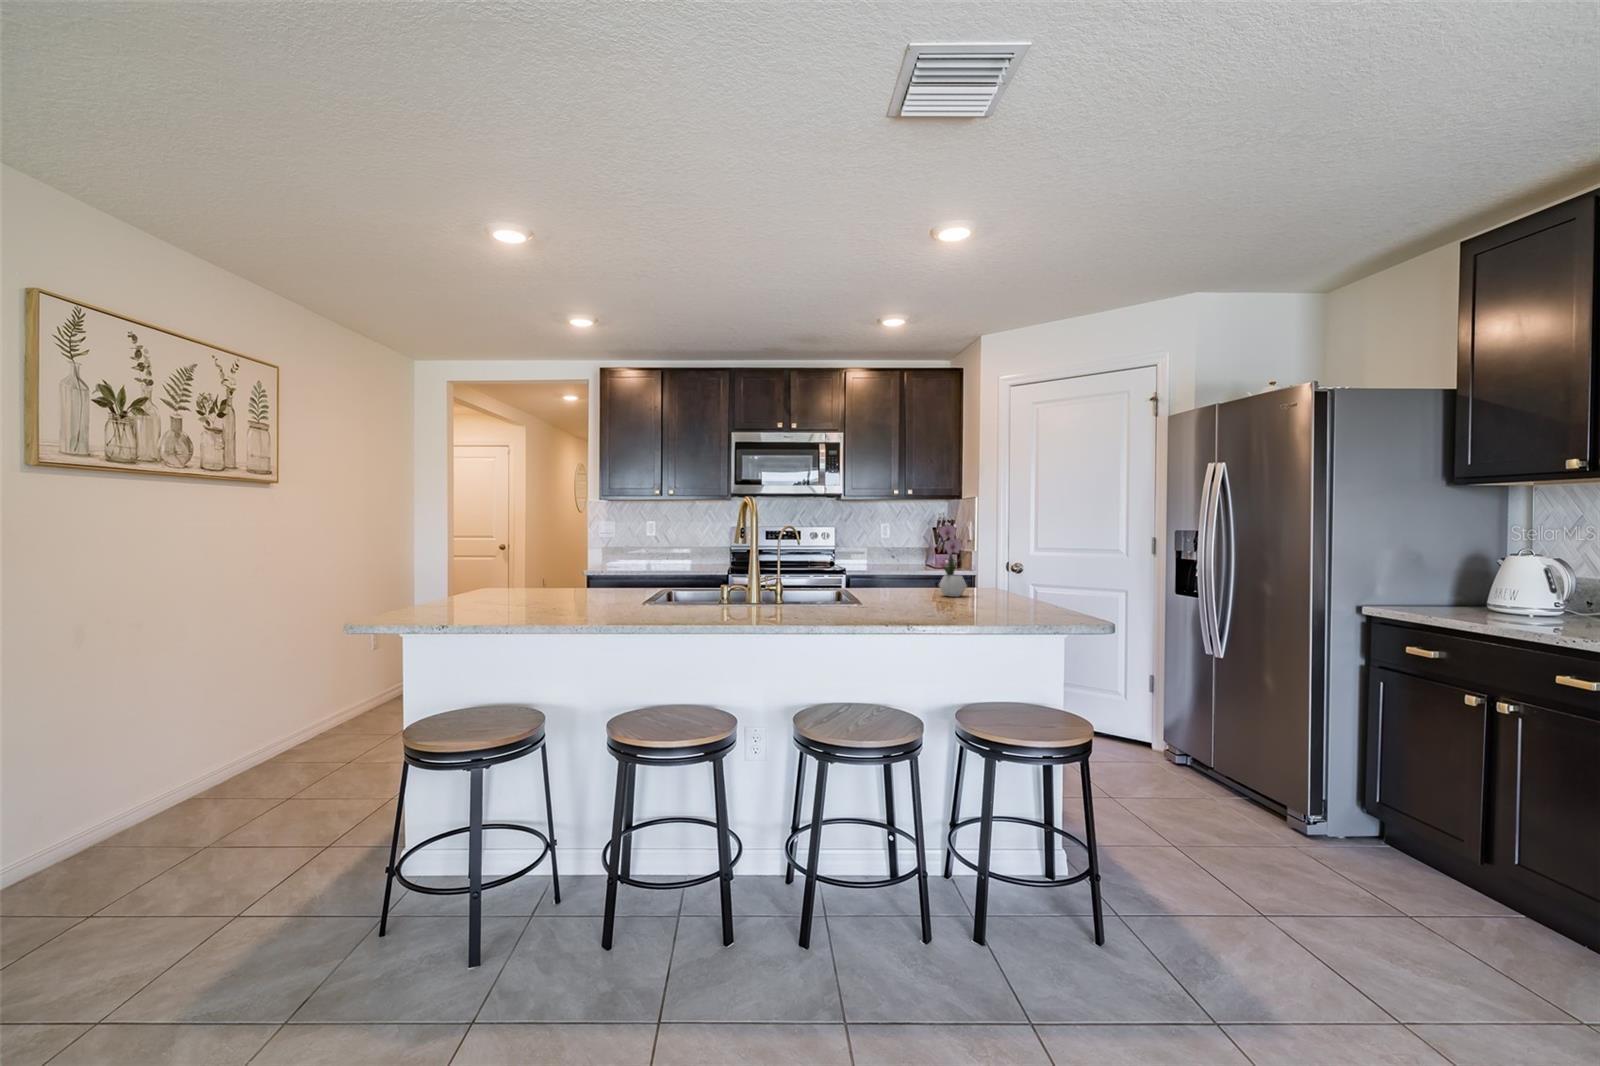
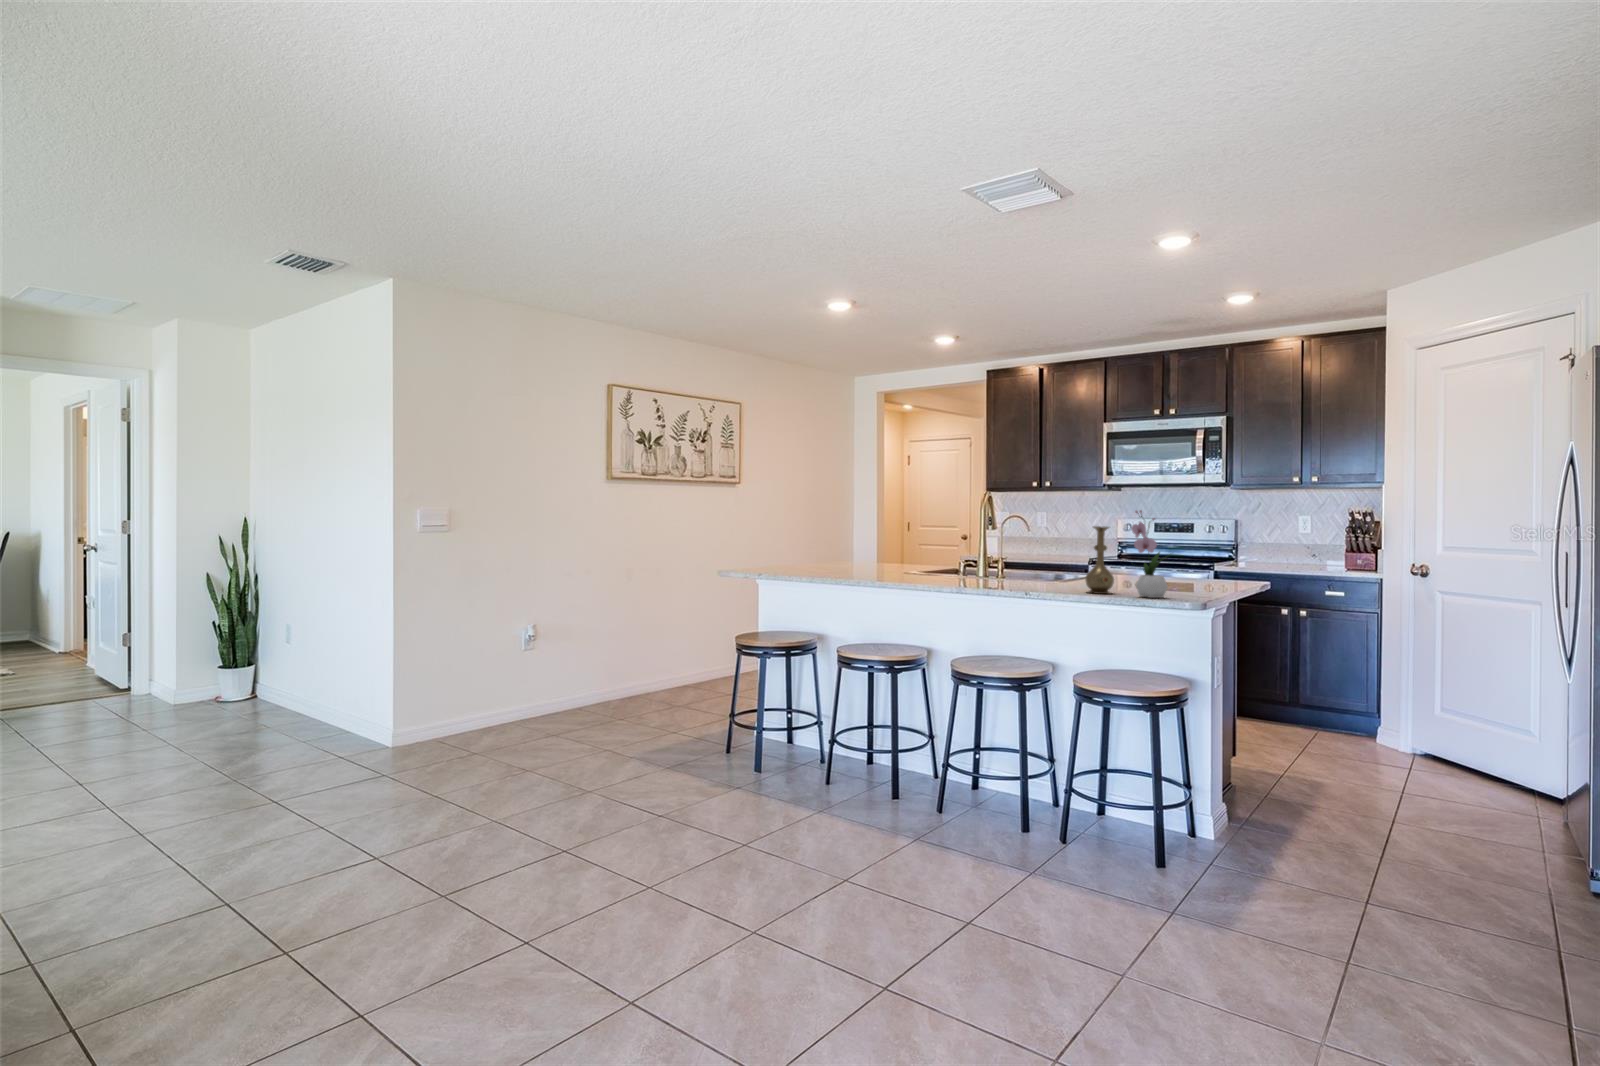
vase: none [886,530,913,598] -> present [1085,526,1114,594]

